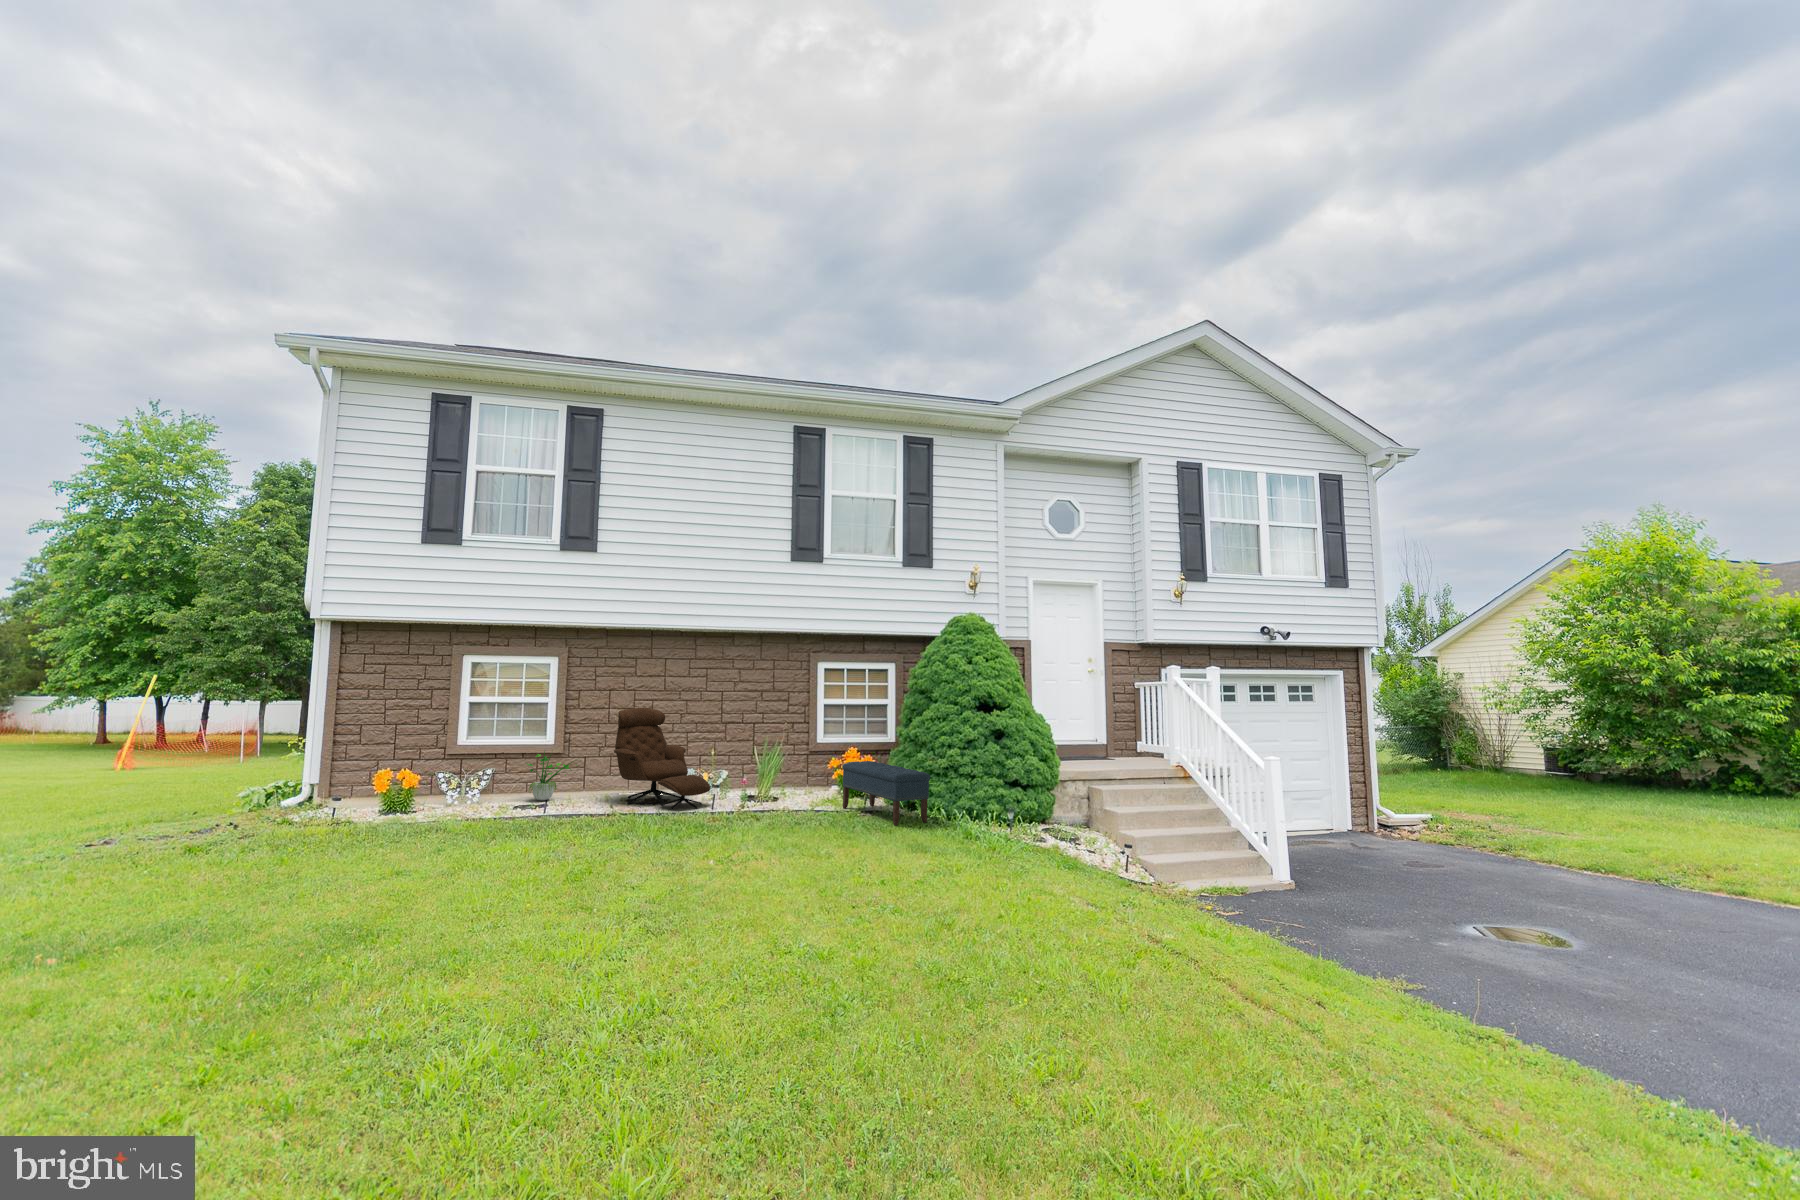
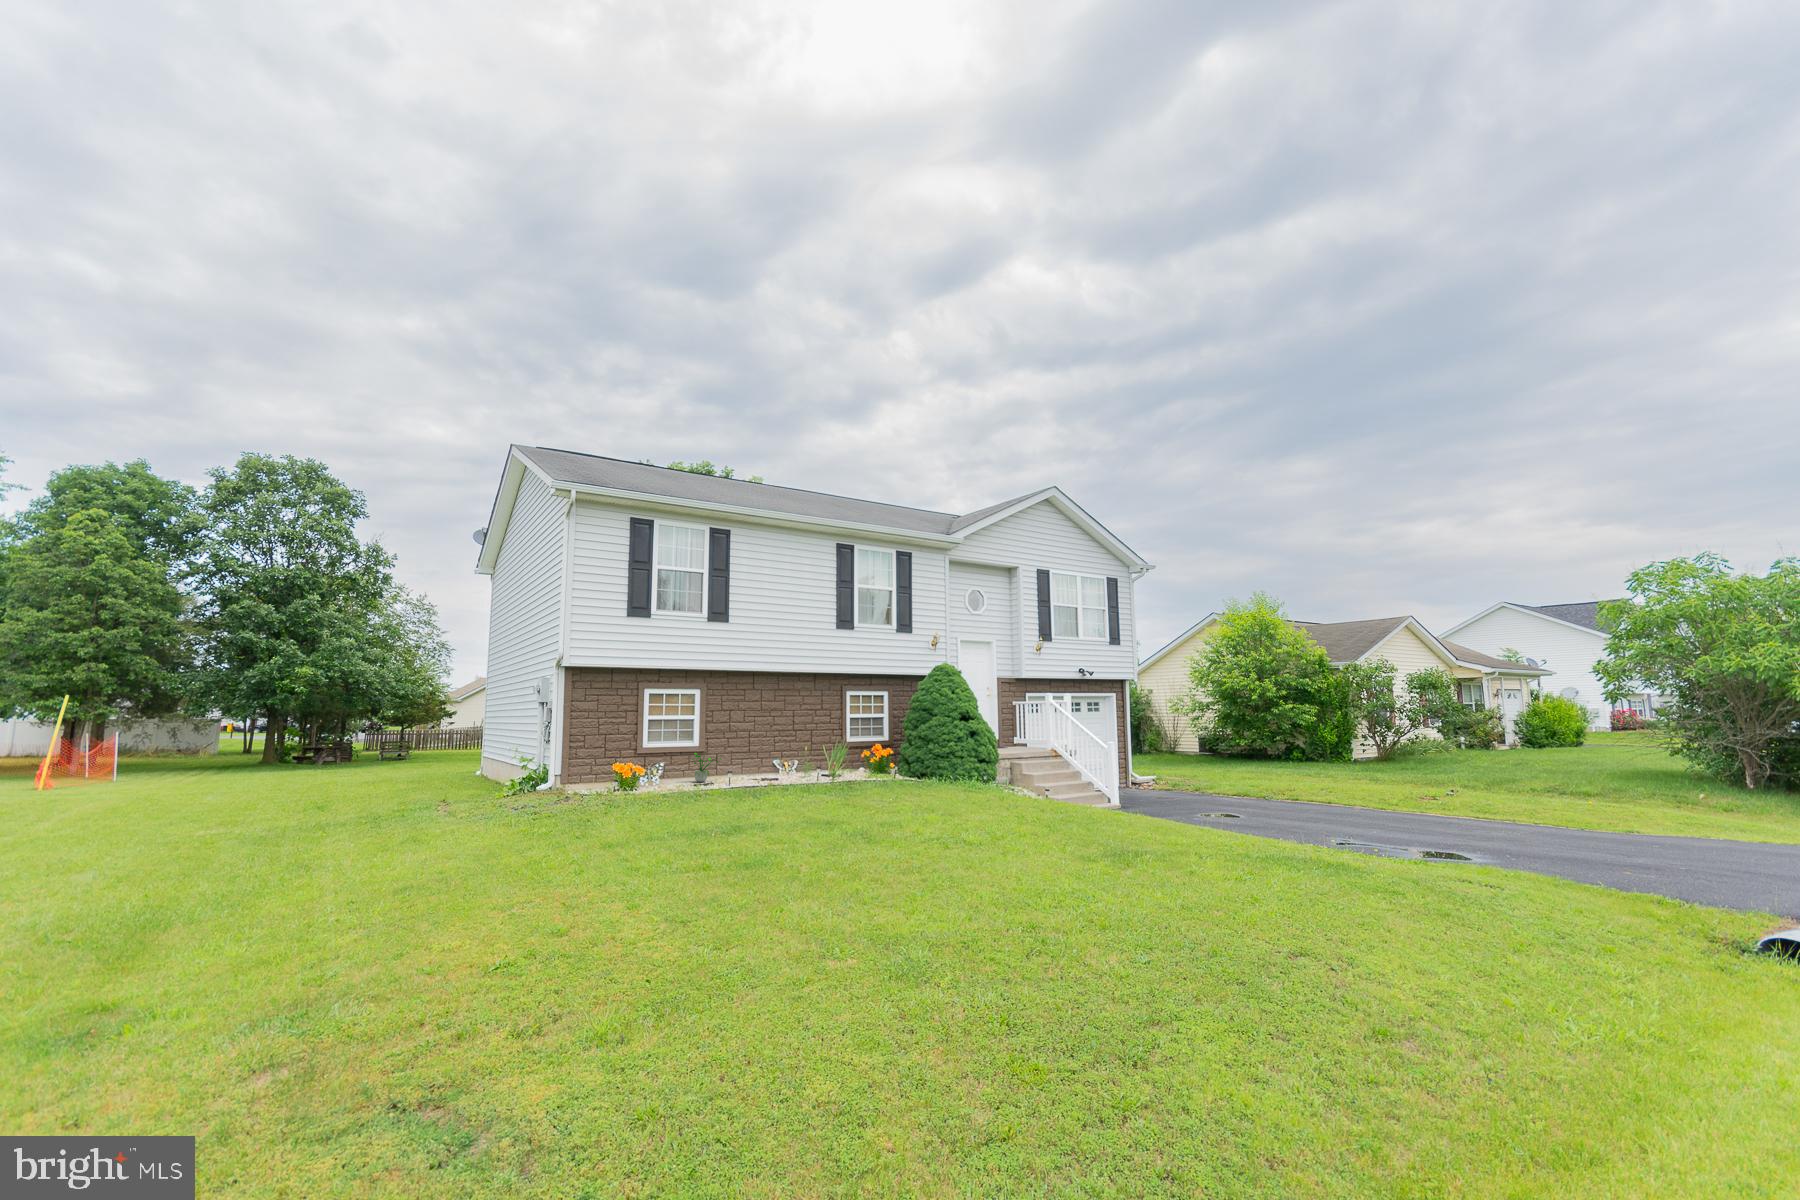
lounge chair: present [614,708,710,809] -> none [743,722,807,783]
bench: present [842,761,930,826] -> none [881,751,941,784]

